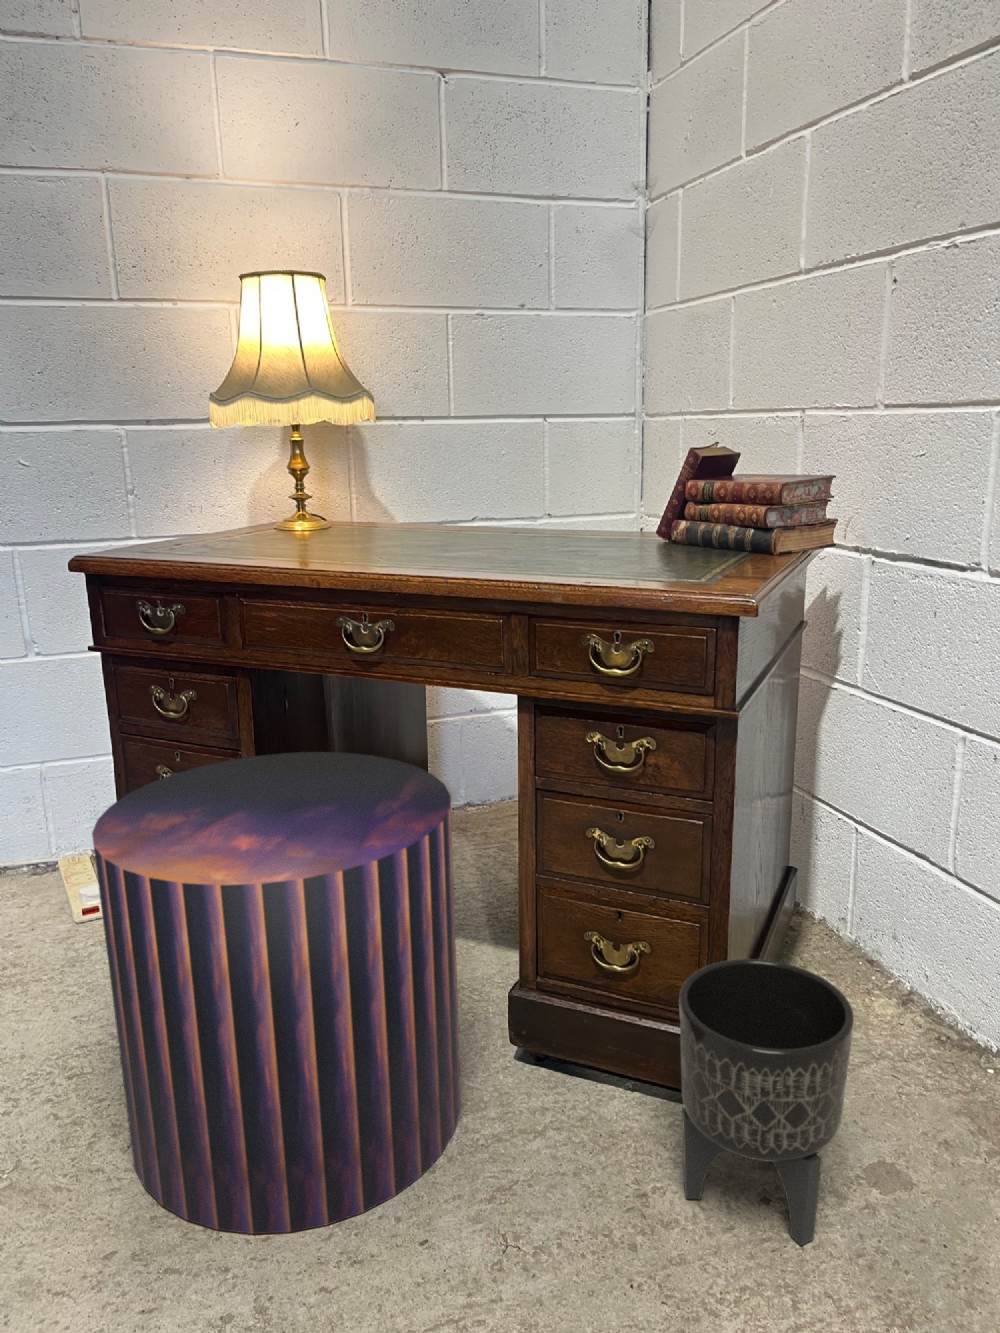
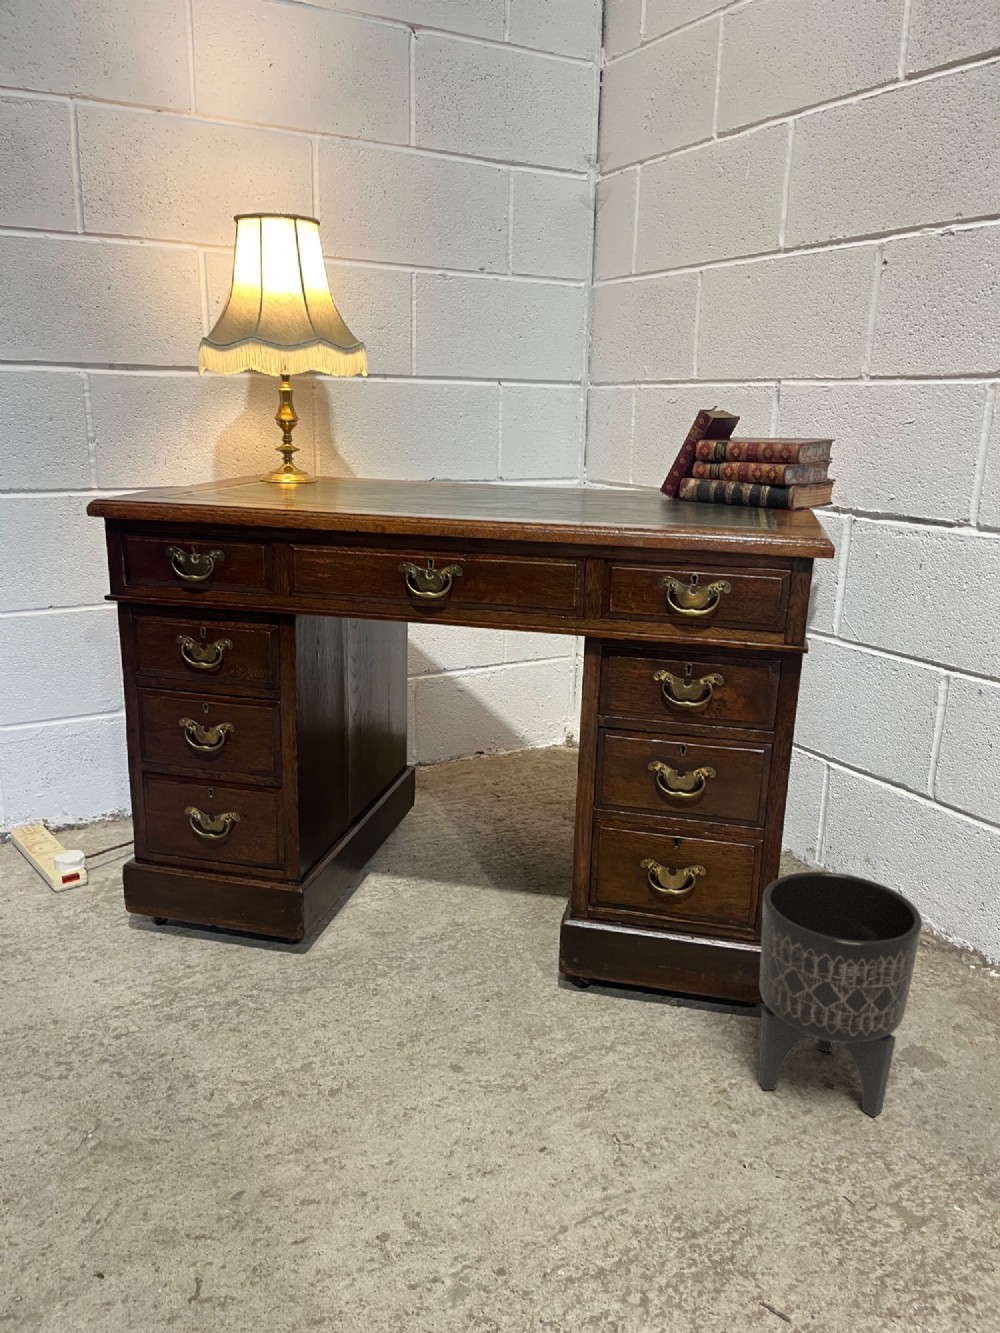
pouf: present [92,752,461,1234] -> none [191,698,542,1161]

